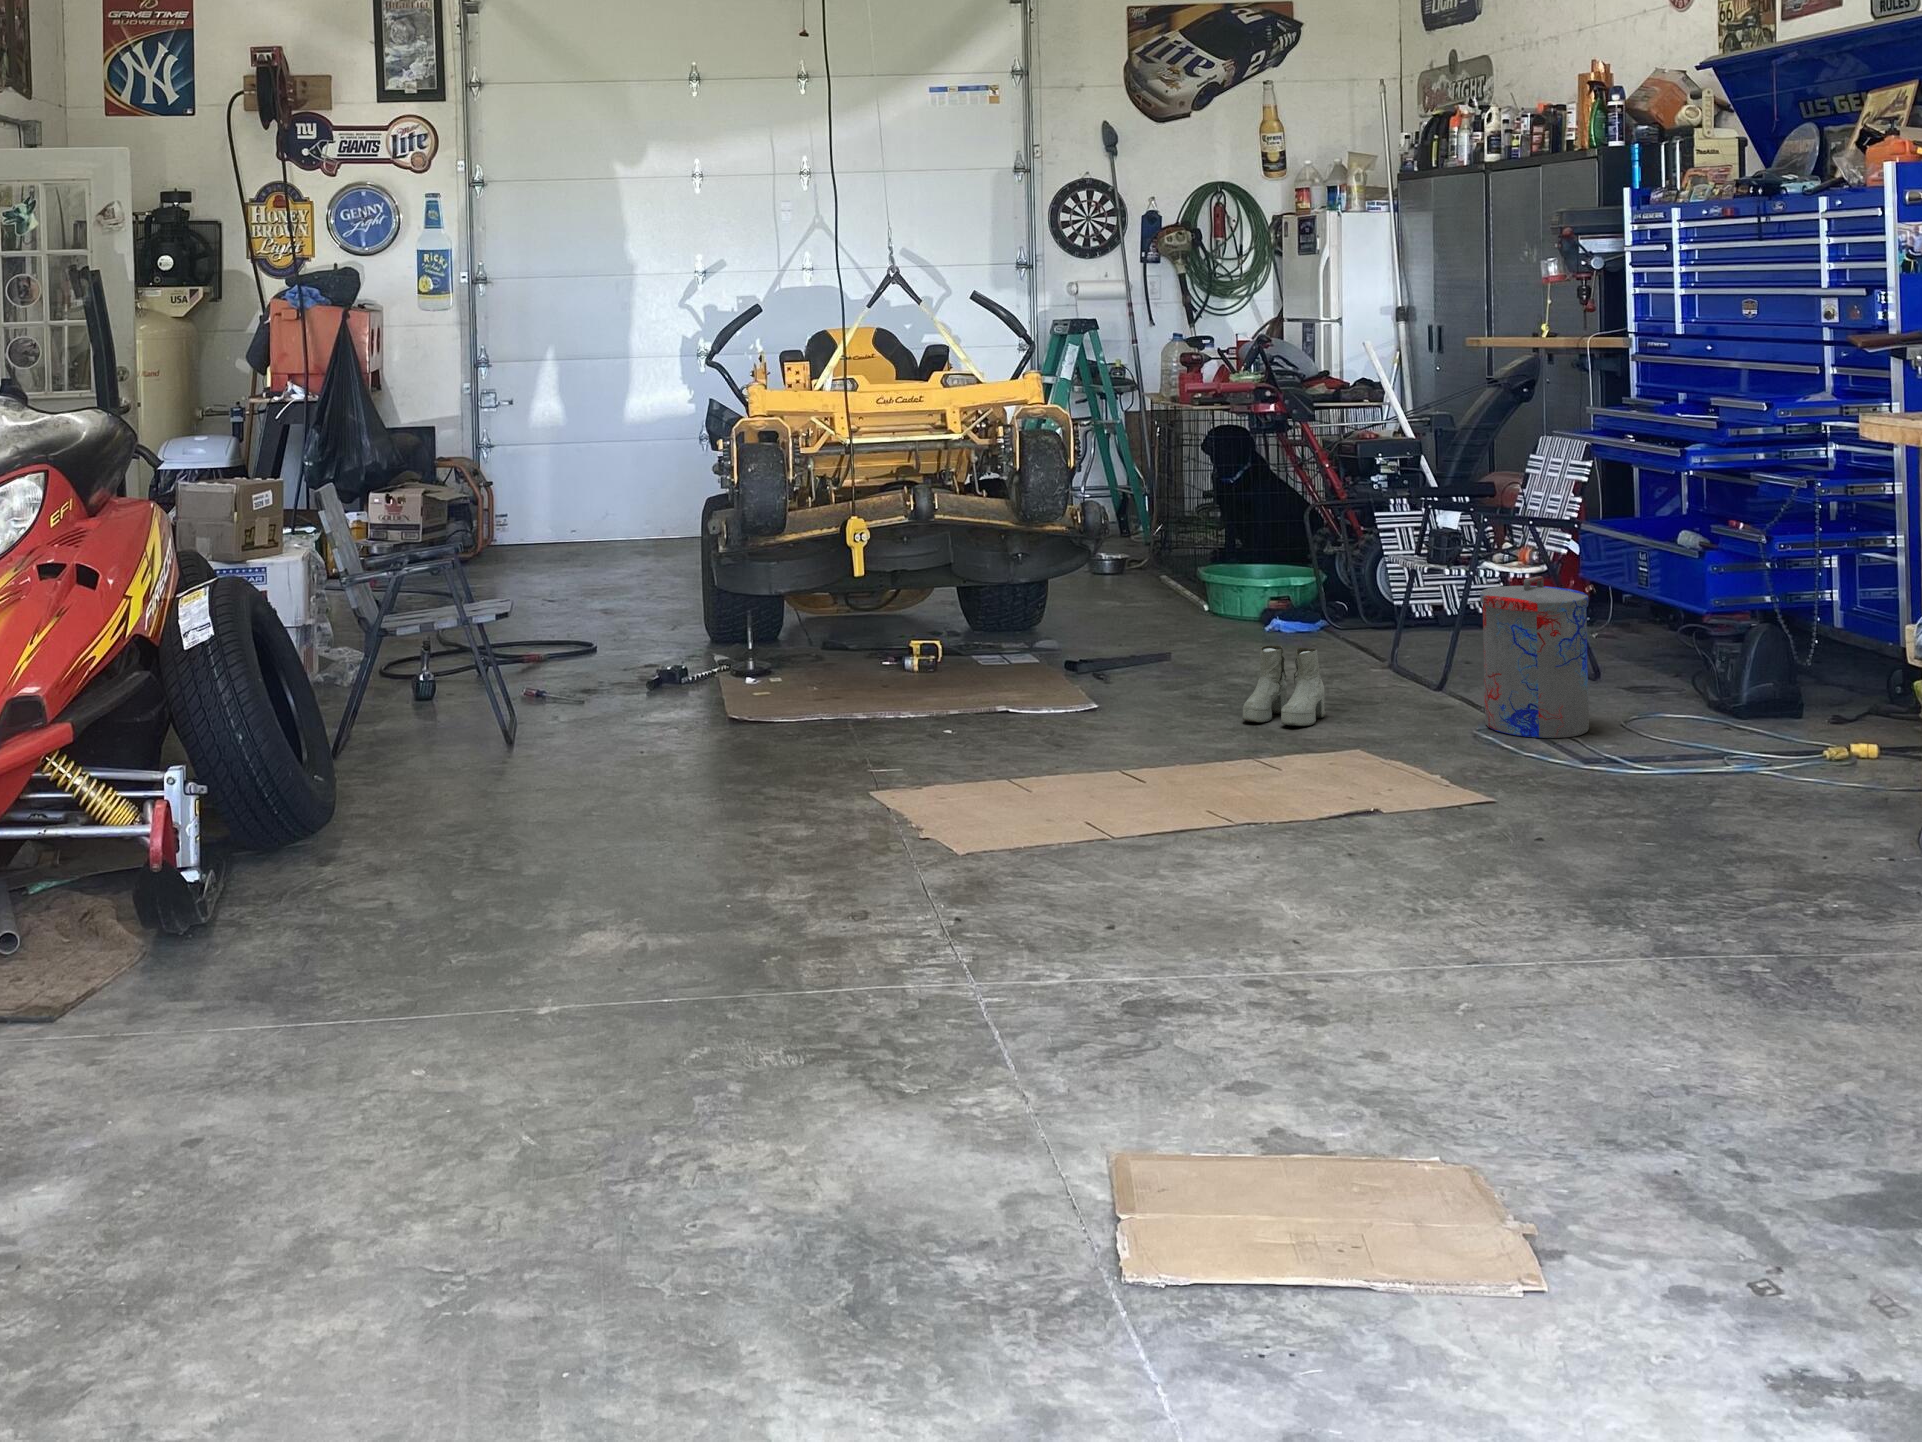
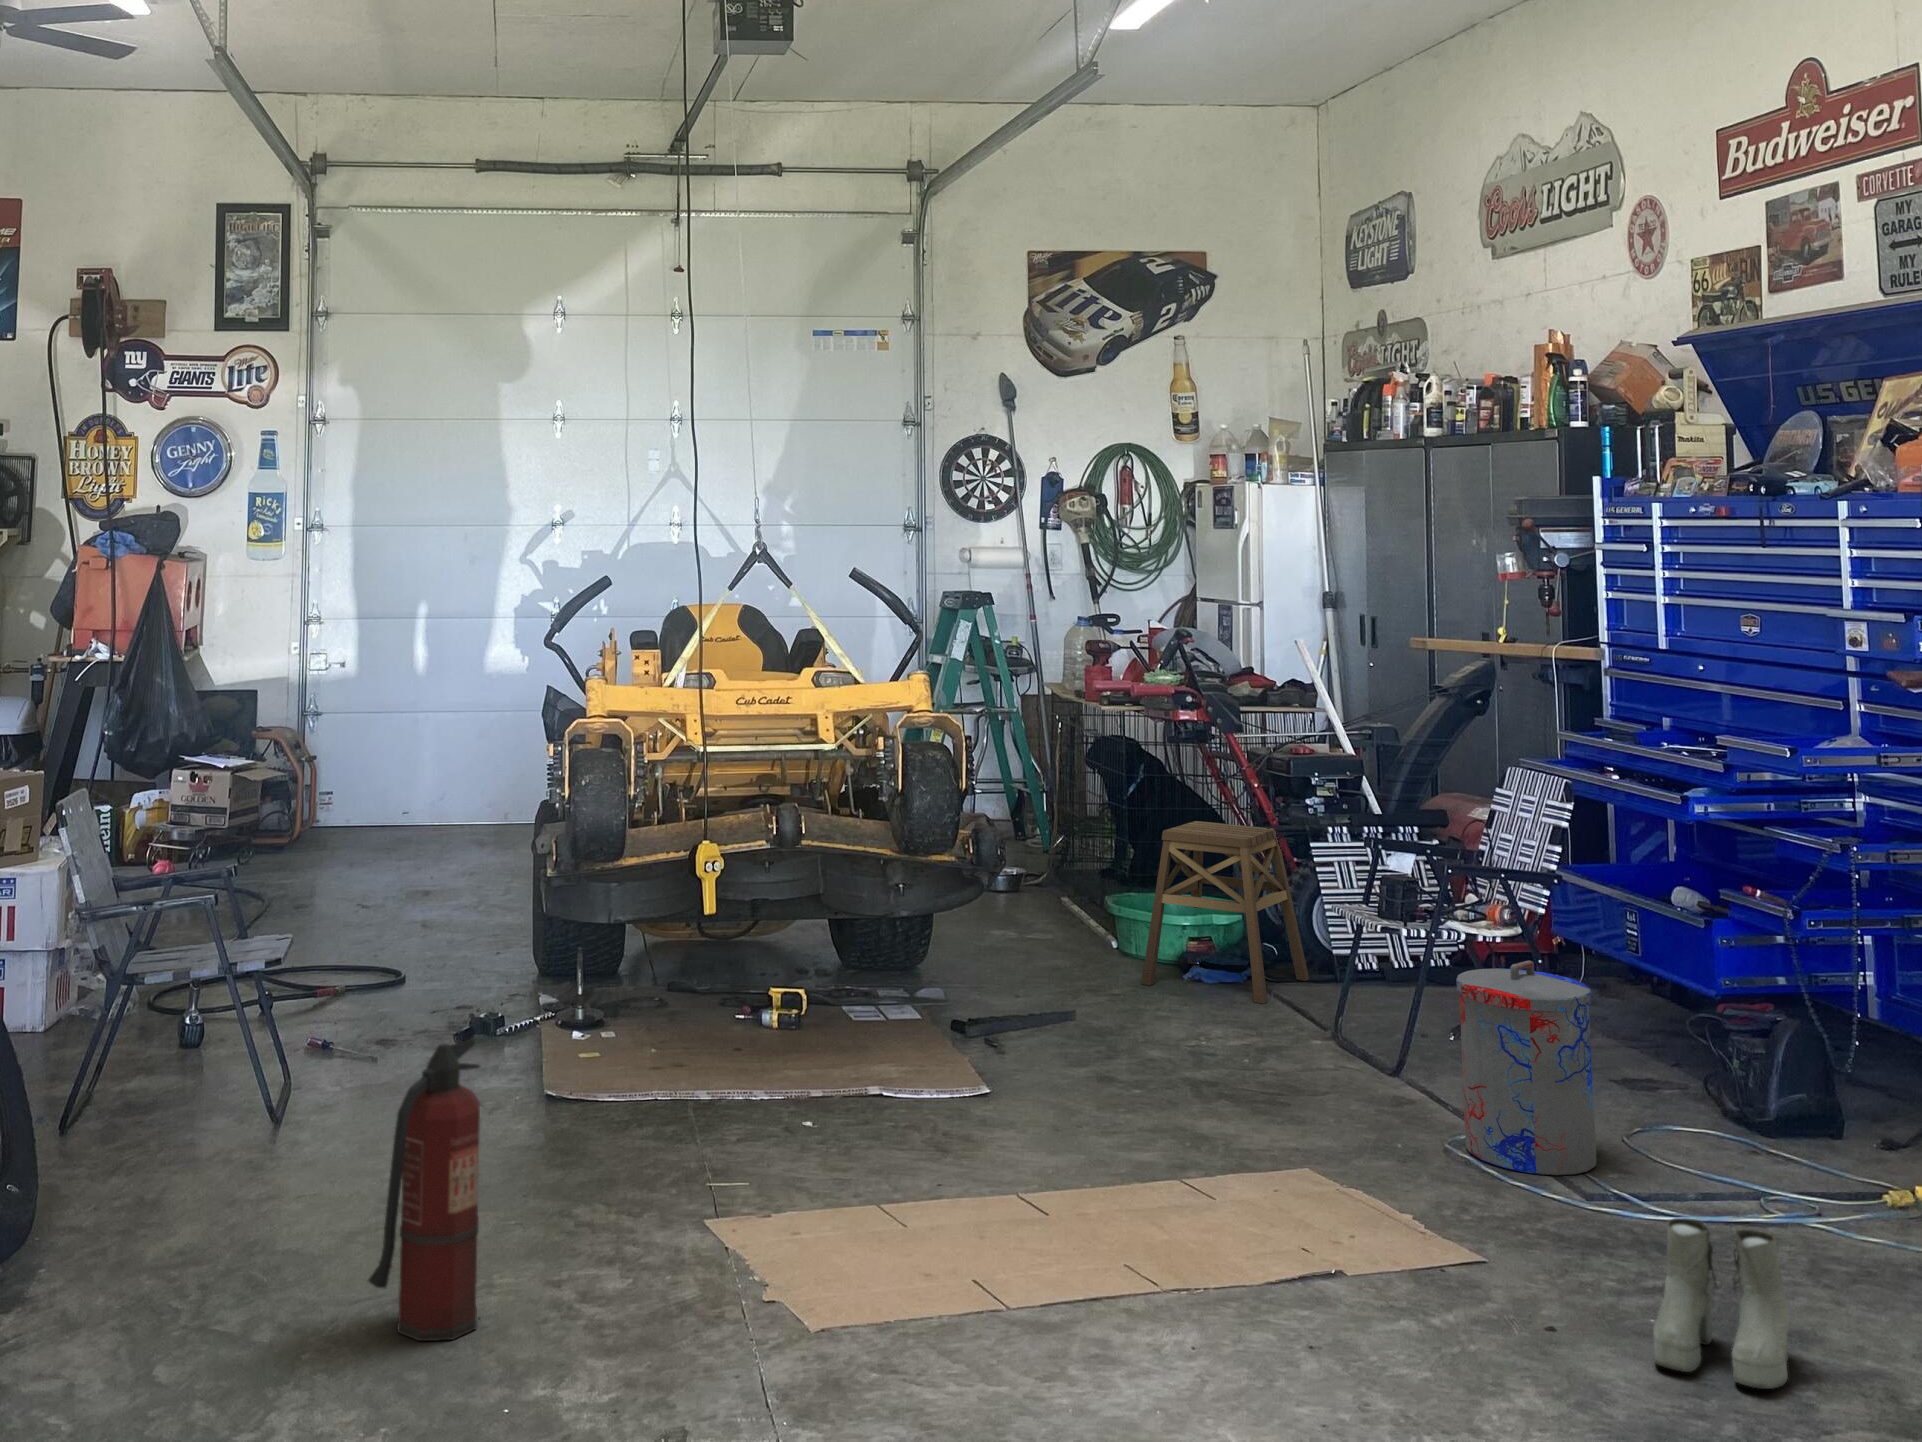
stool: none [1227,498,1371,641] -> present [1141,821,1309,1004]
fire extinguisher: none [629,637,713,854] -> present [368,1039,480,1341]
boots: present [1243,645,1325,726] -> present [1653,1218,1790,1389]

